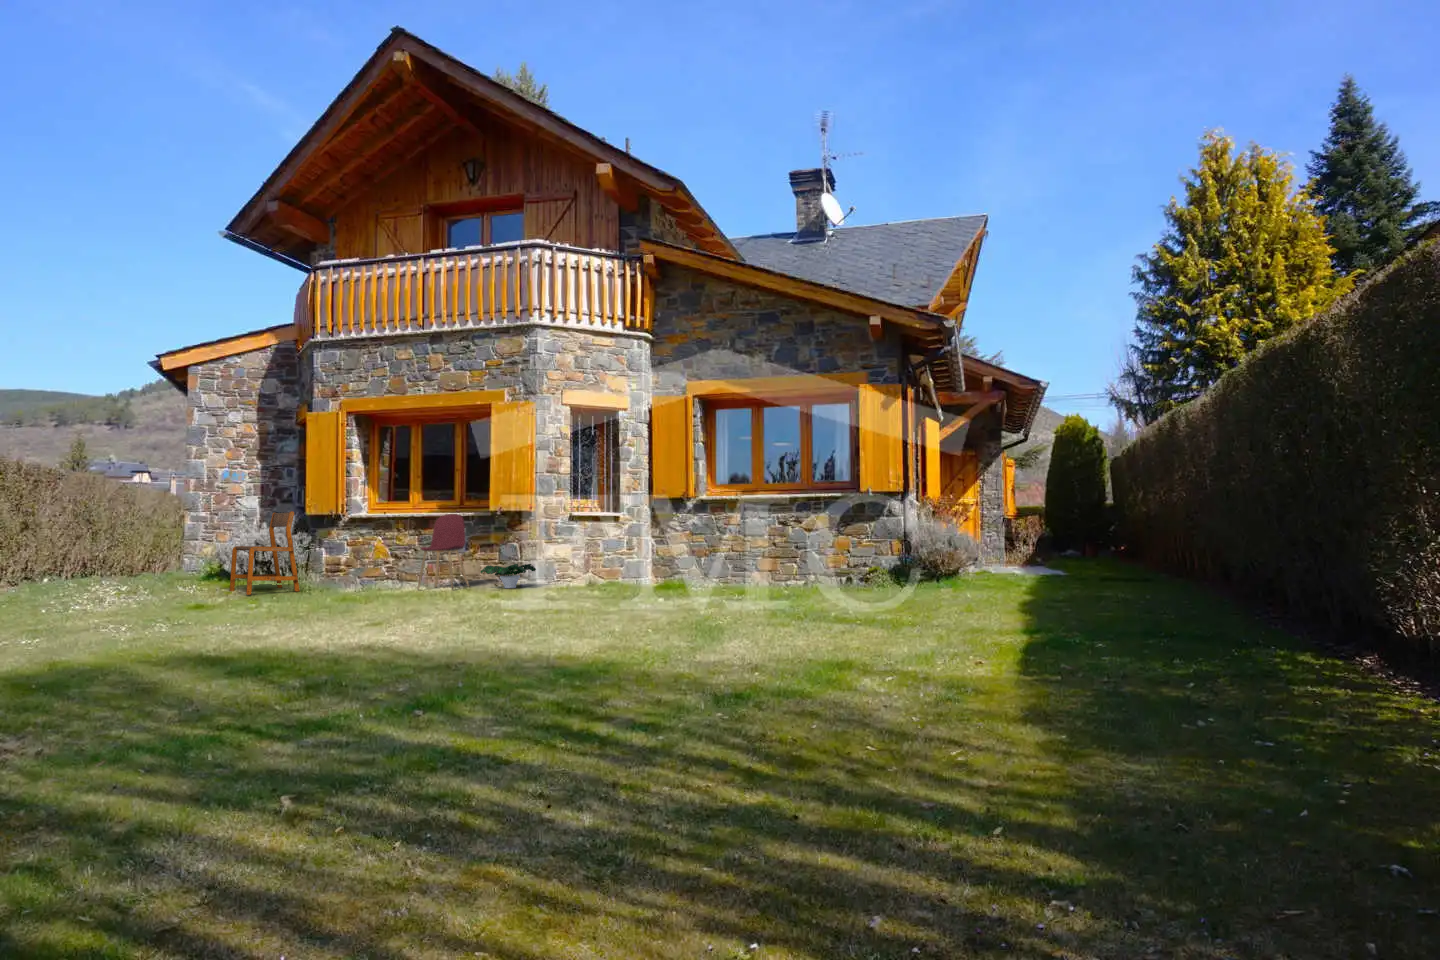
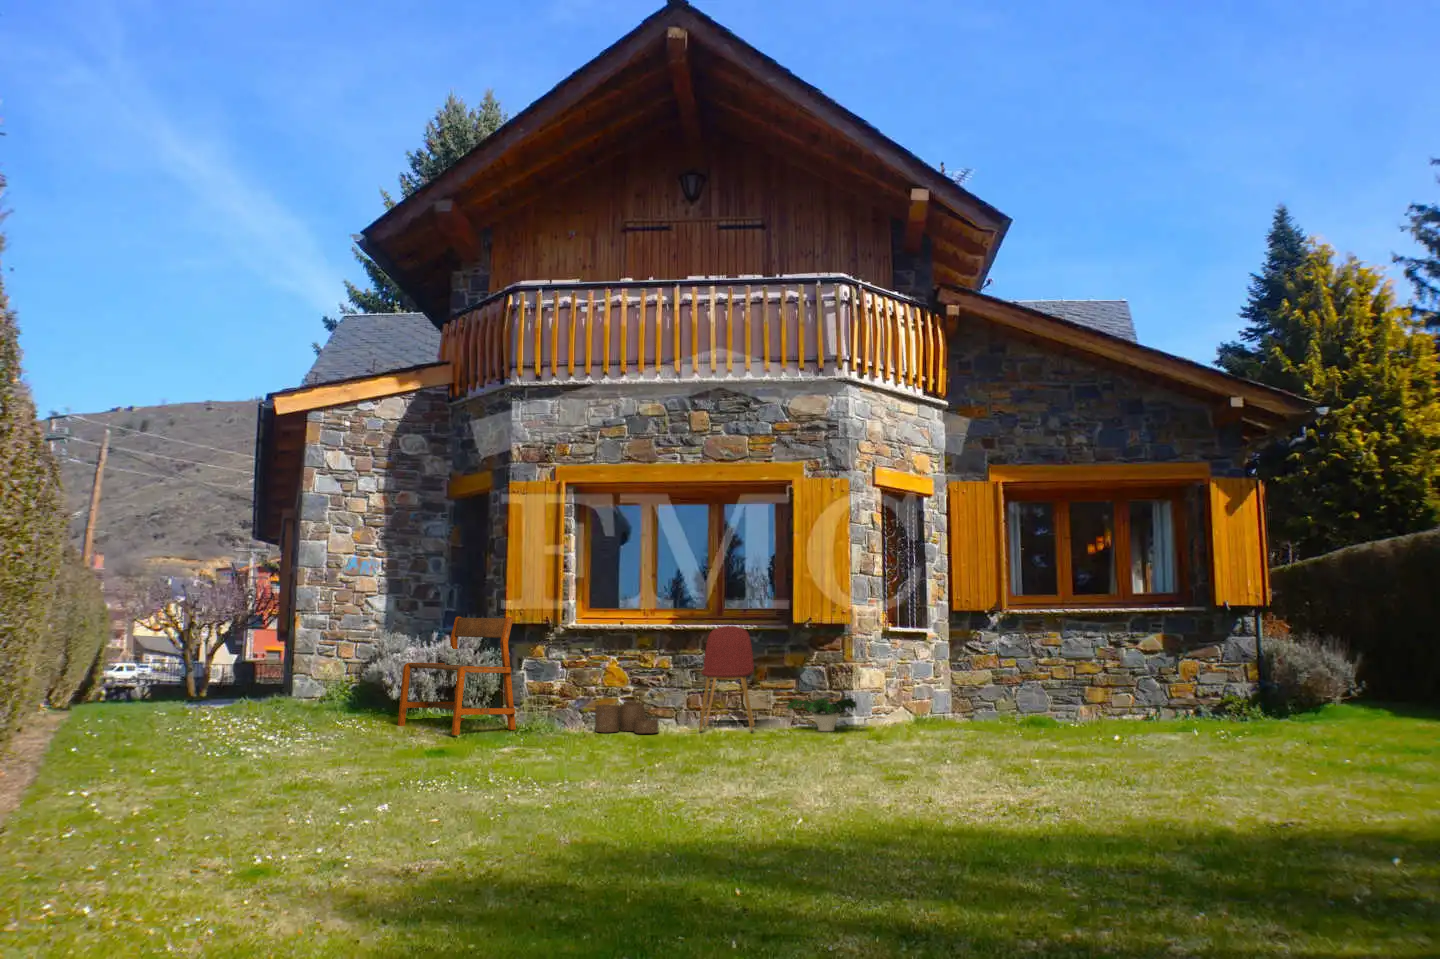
woven basket: none [348,568,395,592] -> present [595,701,659,733]

